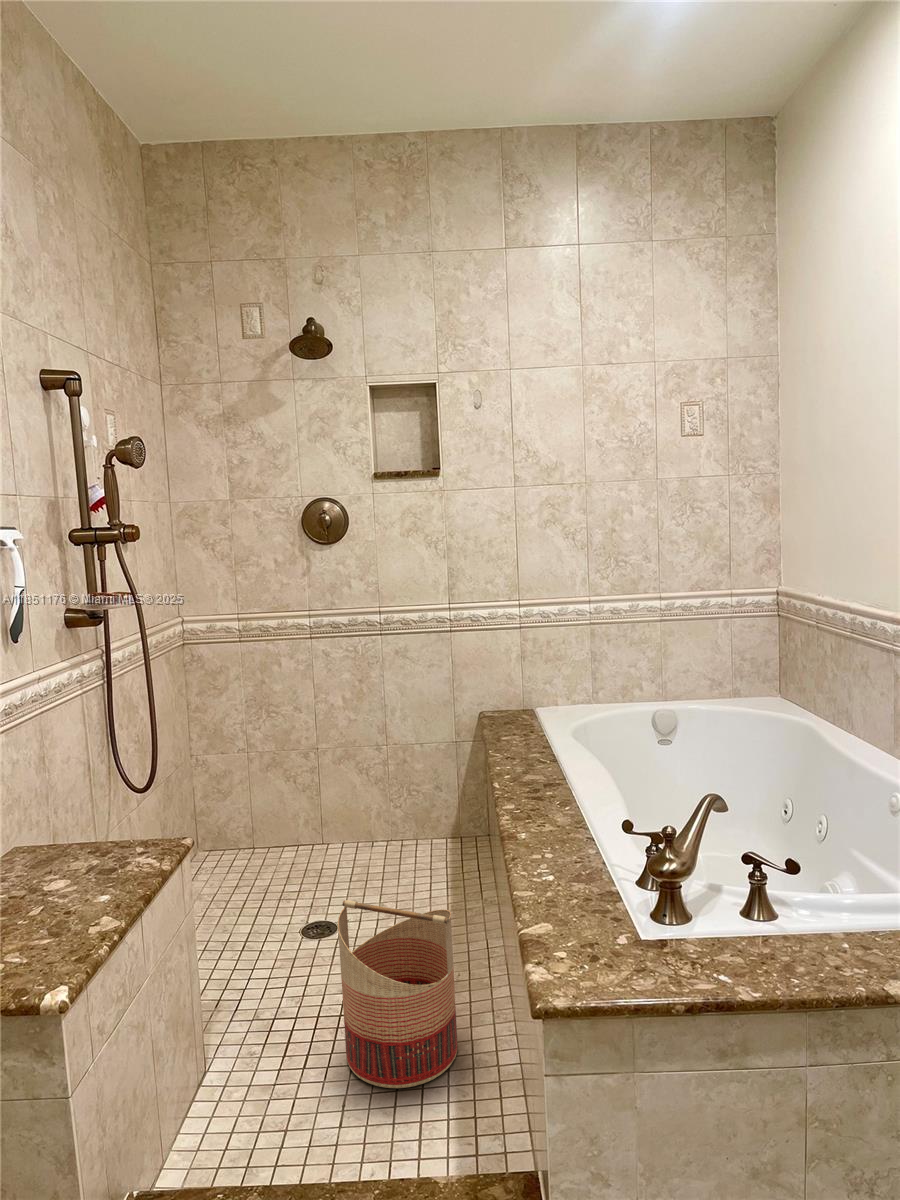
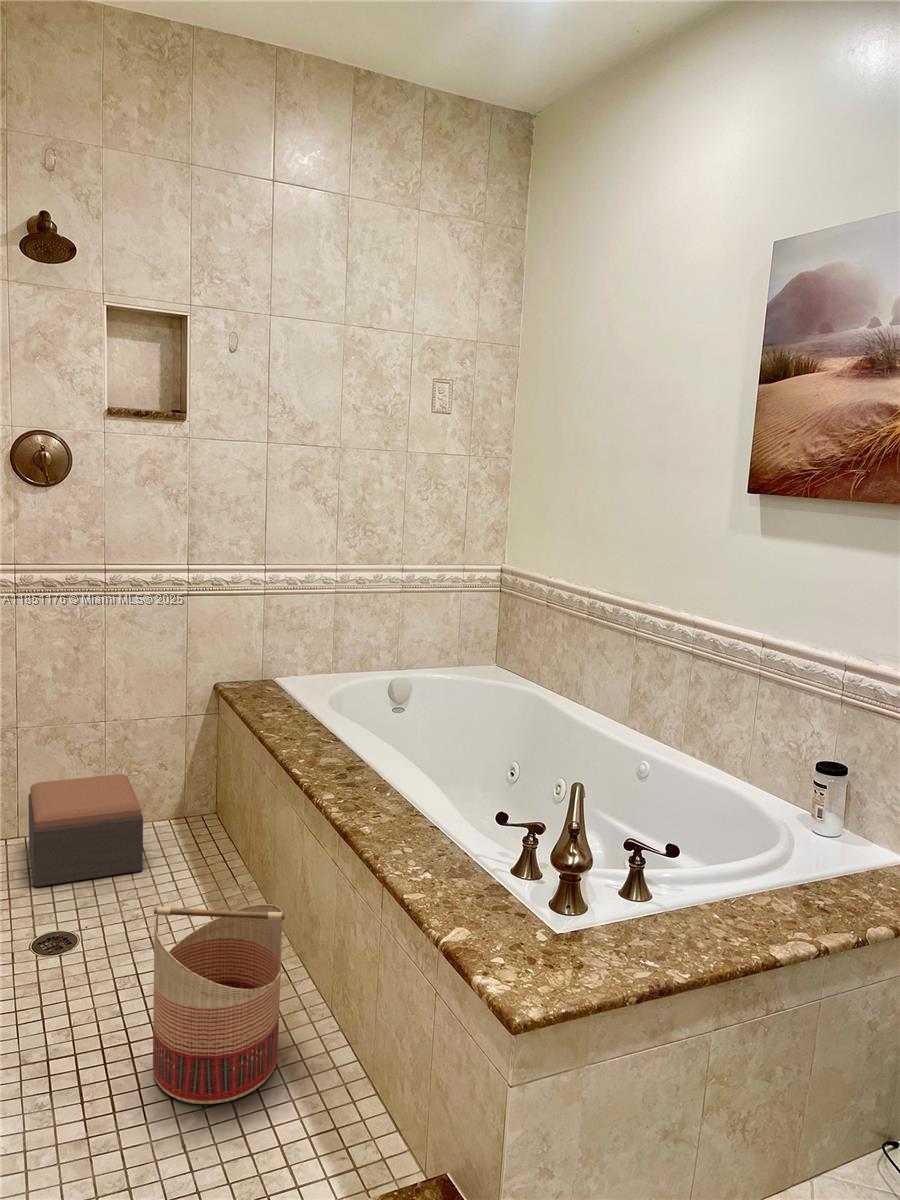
footstool: none [317,791,411,883] -> present [28,774,143,887]

